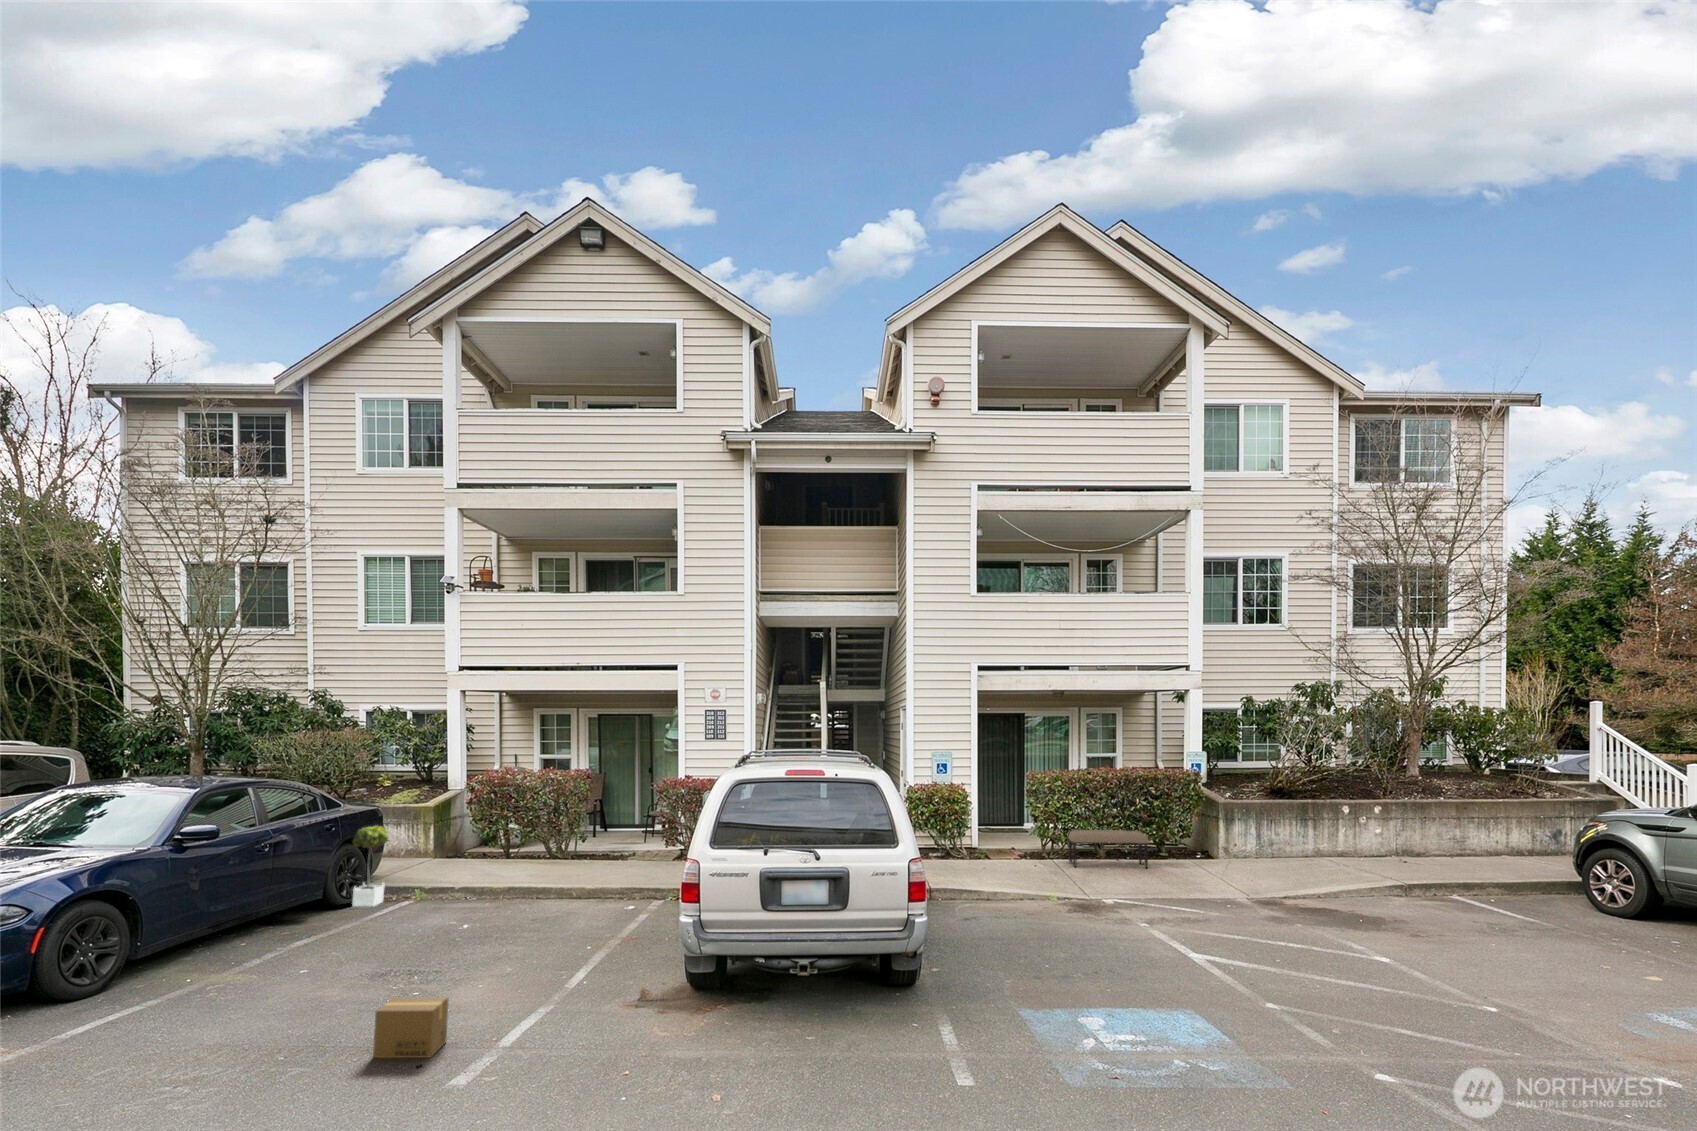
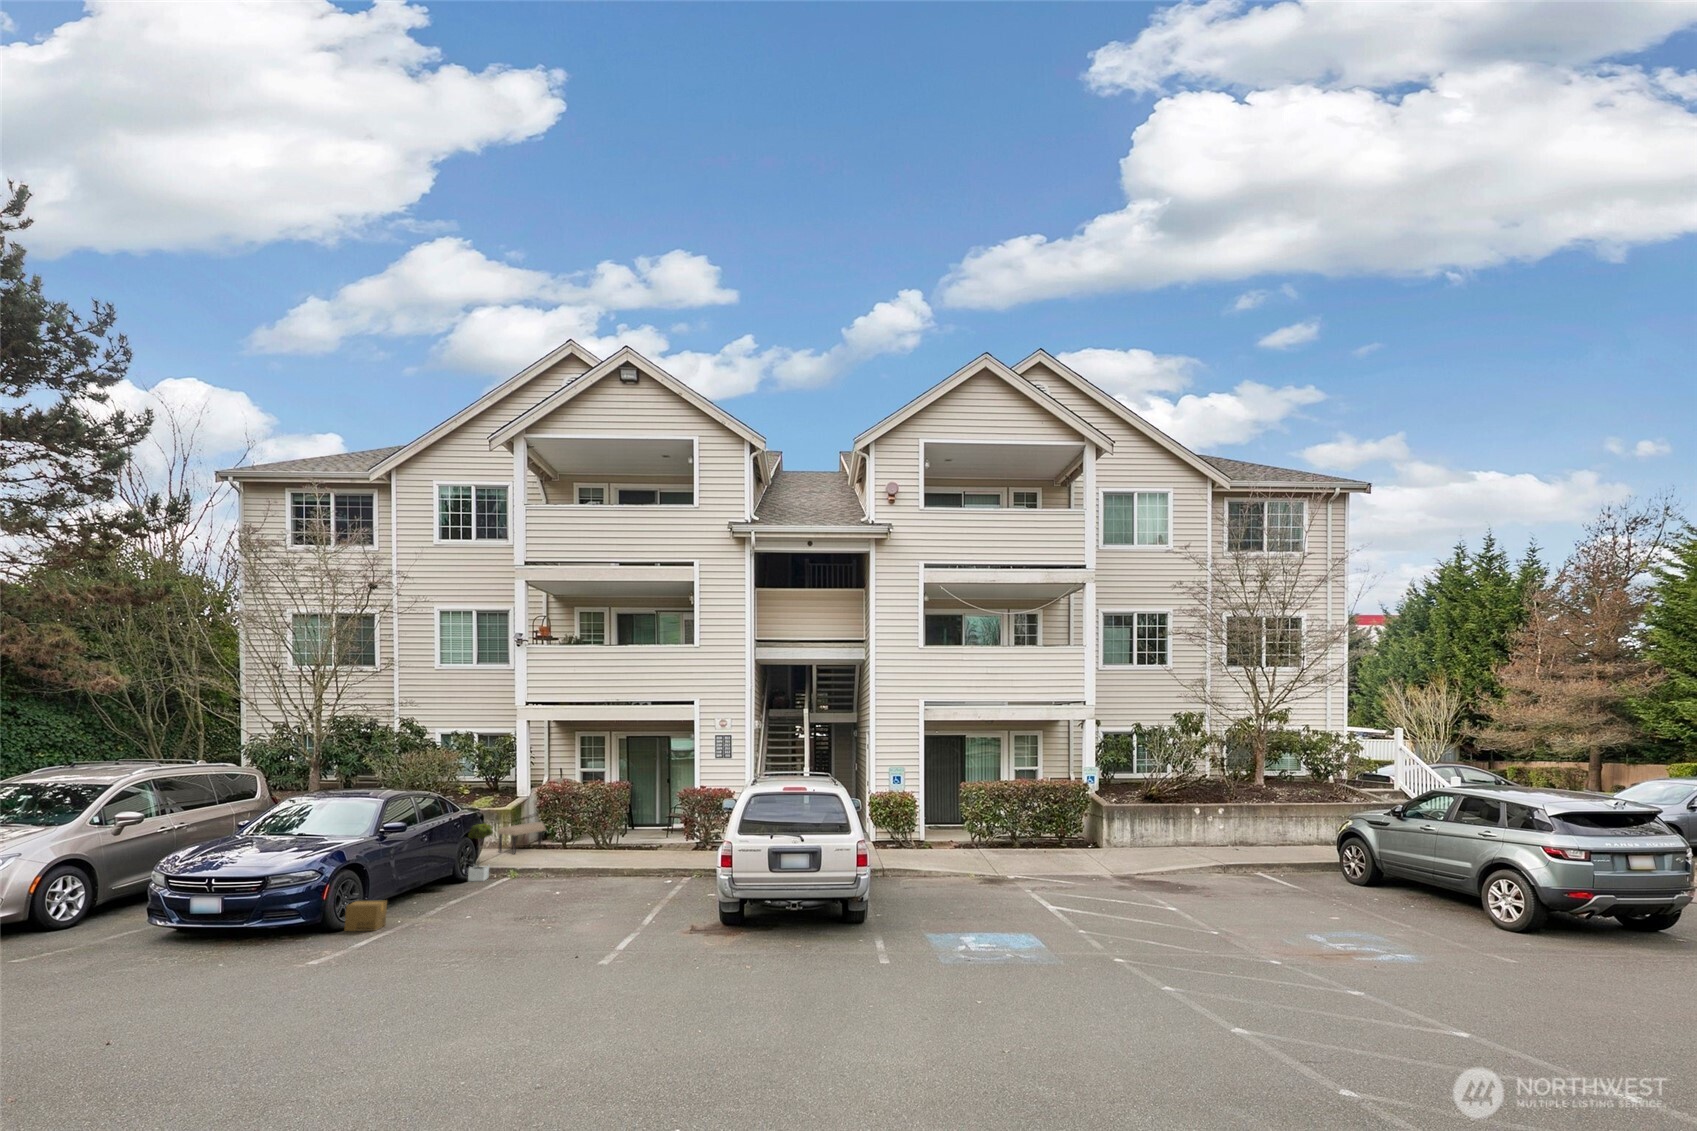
bench: present [1068,830,1149,868] -> present [498,822,554,854]
cardboard box: present [373,997,448,1058] -> present [344,900,387,931]

